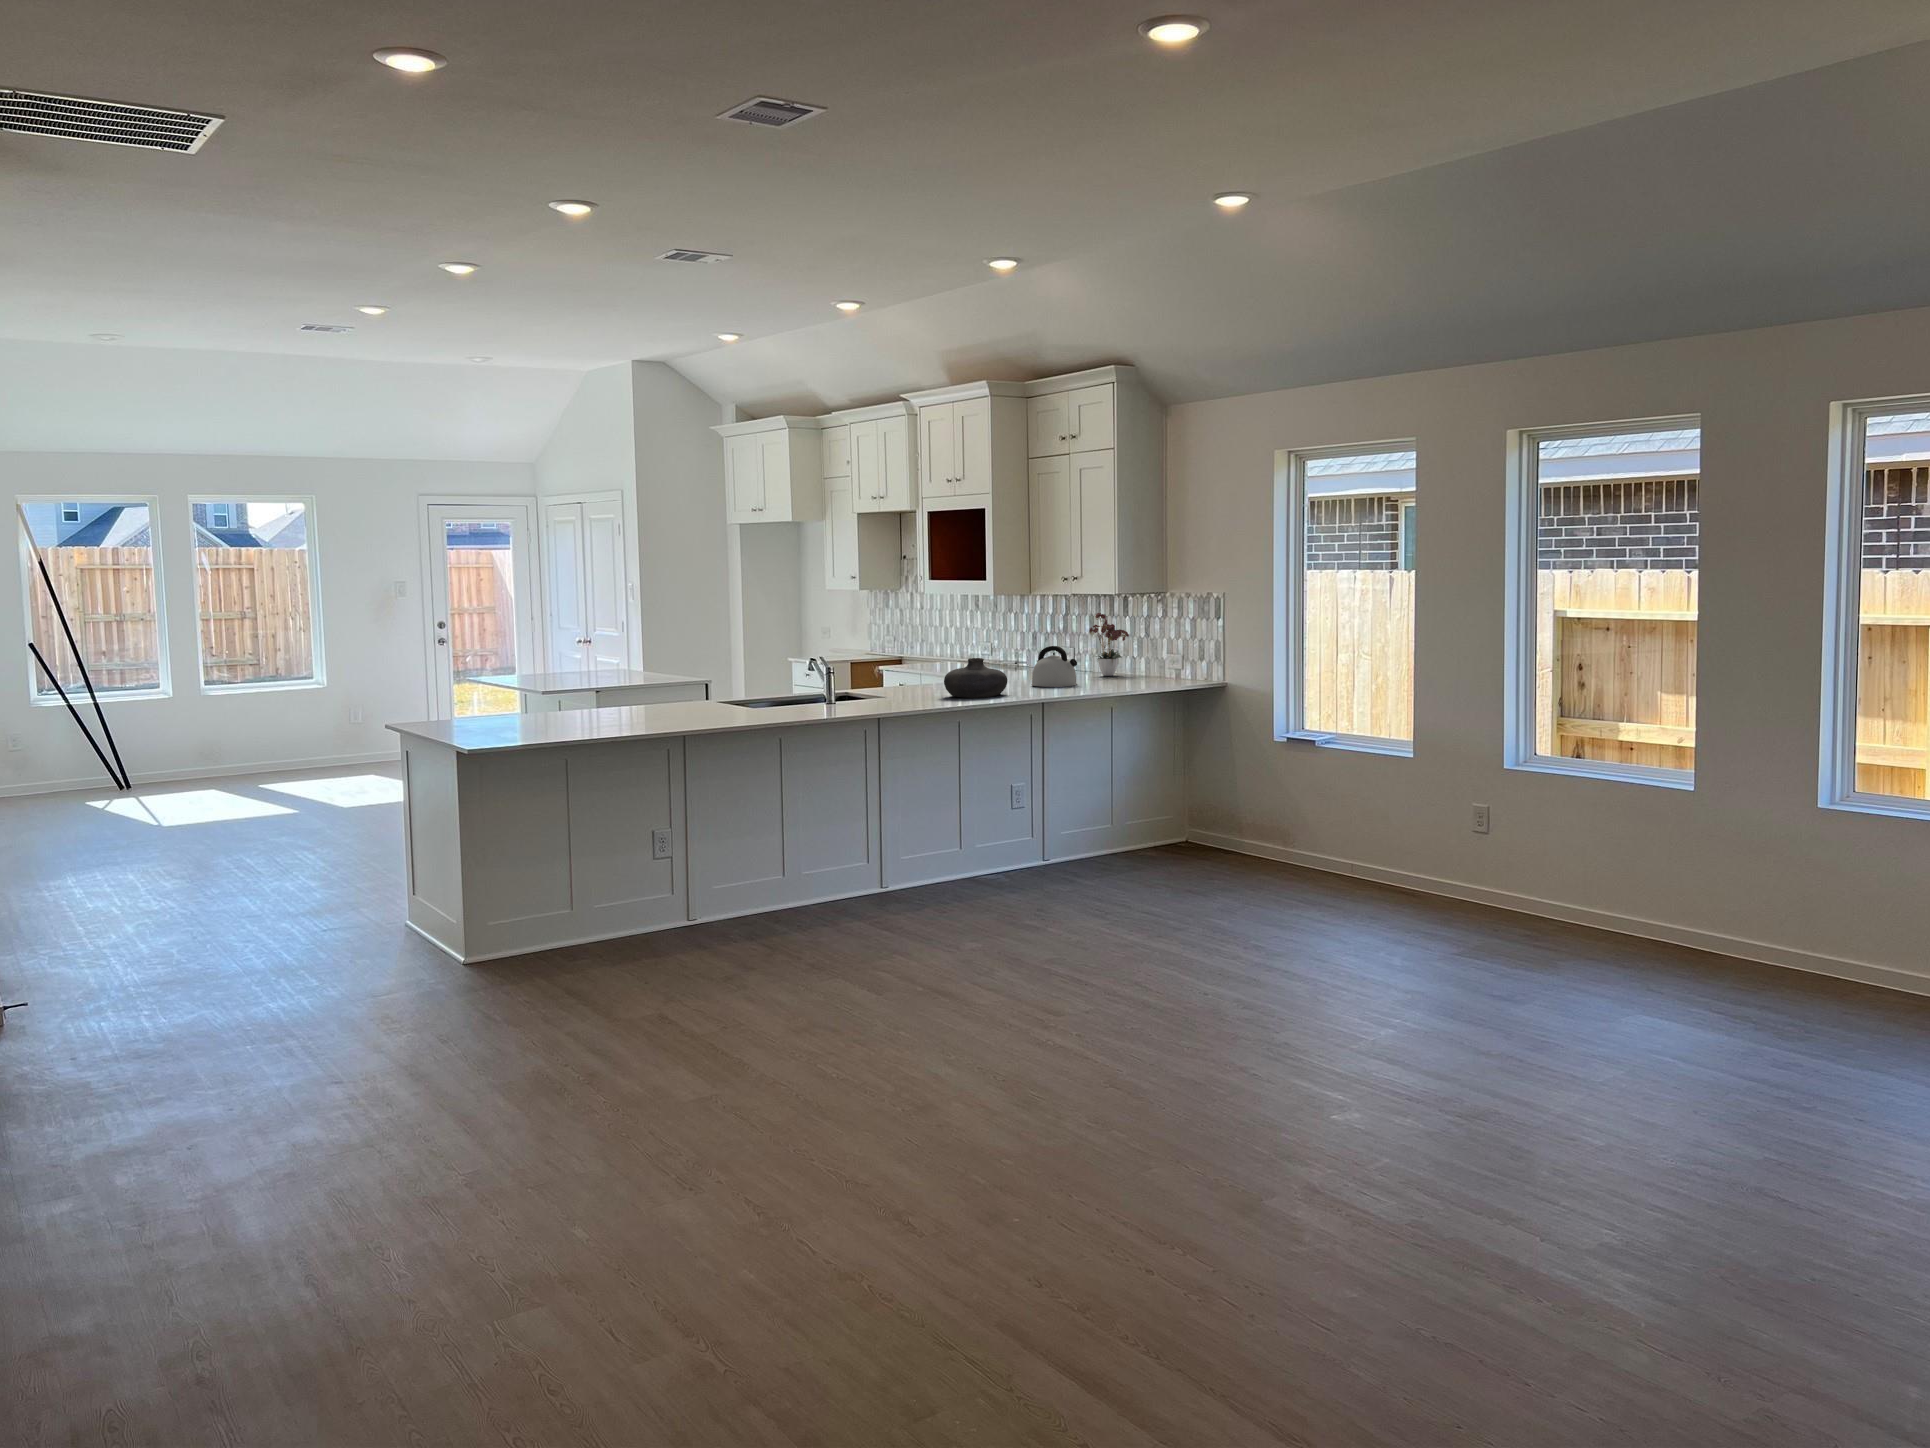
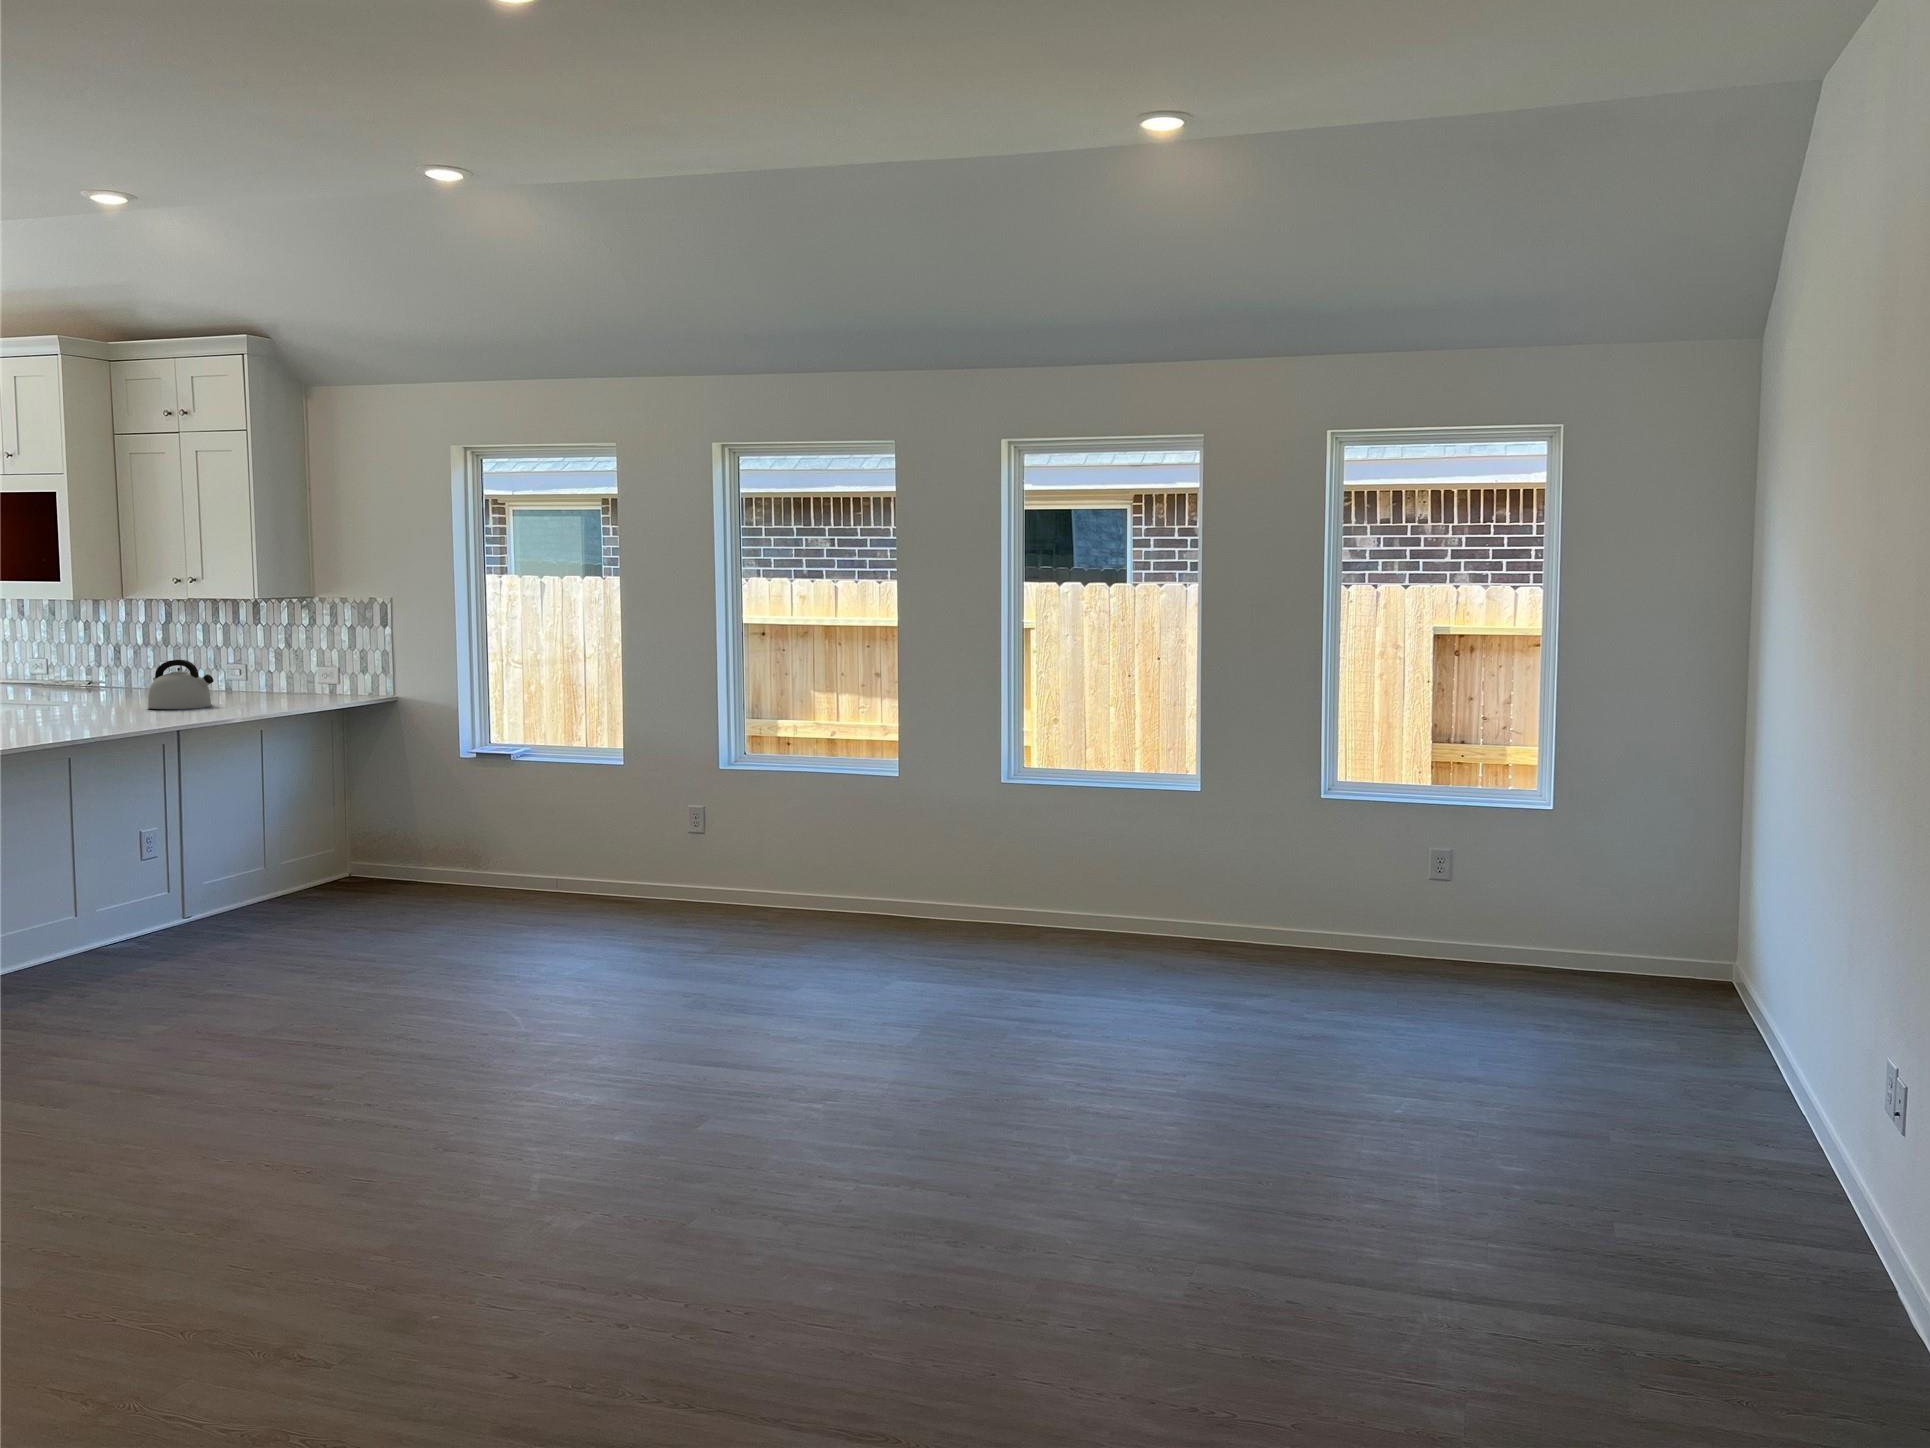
flower arrangement: present [1089,613,1129,676] -> none [208,617,269,694]
vase: present [944,658,1008,698] -> none [32,676,128,726]

